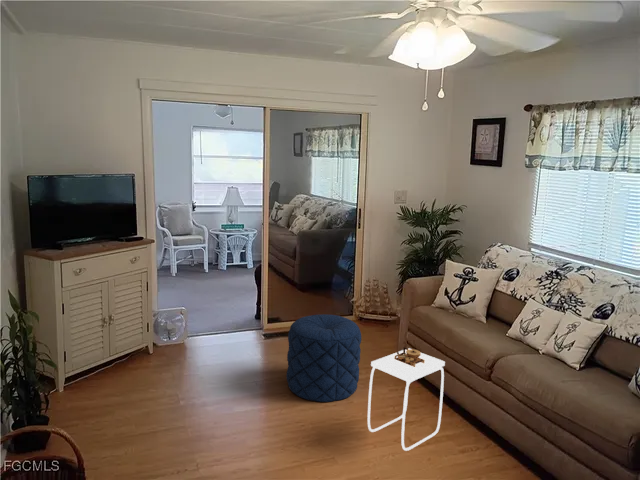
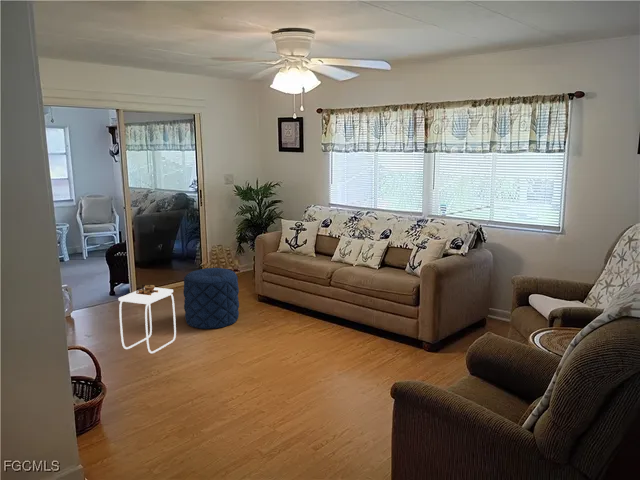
side table: present [368,347,445,451] -> present [119,285,176,353]

